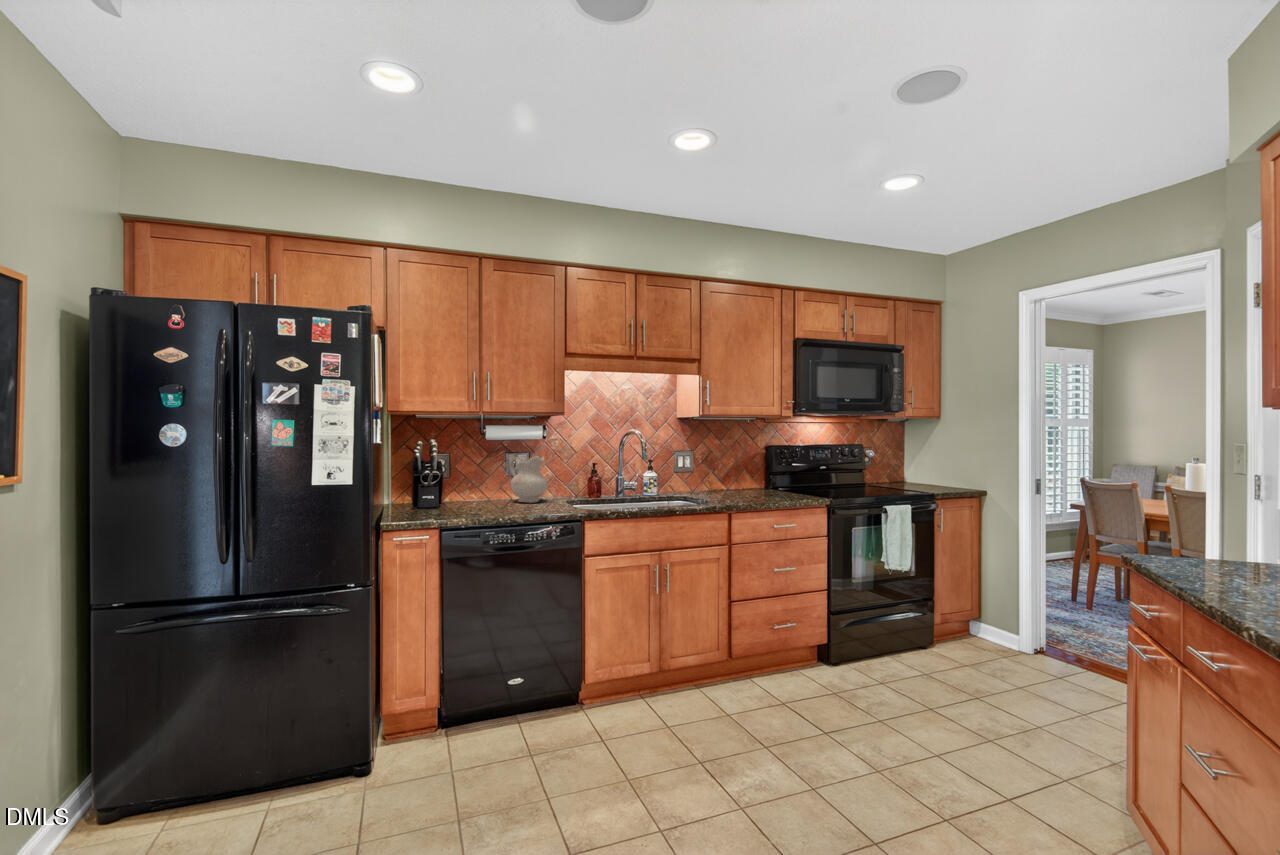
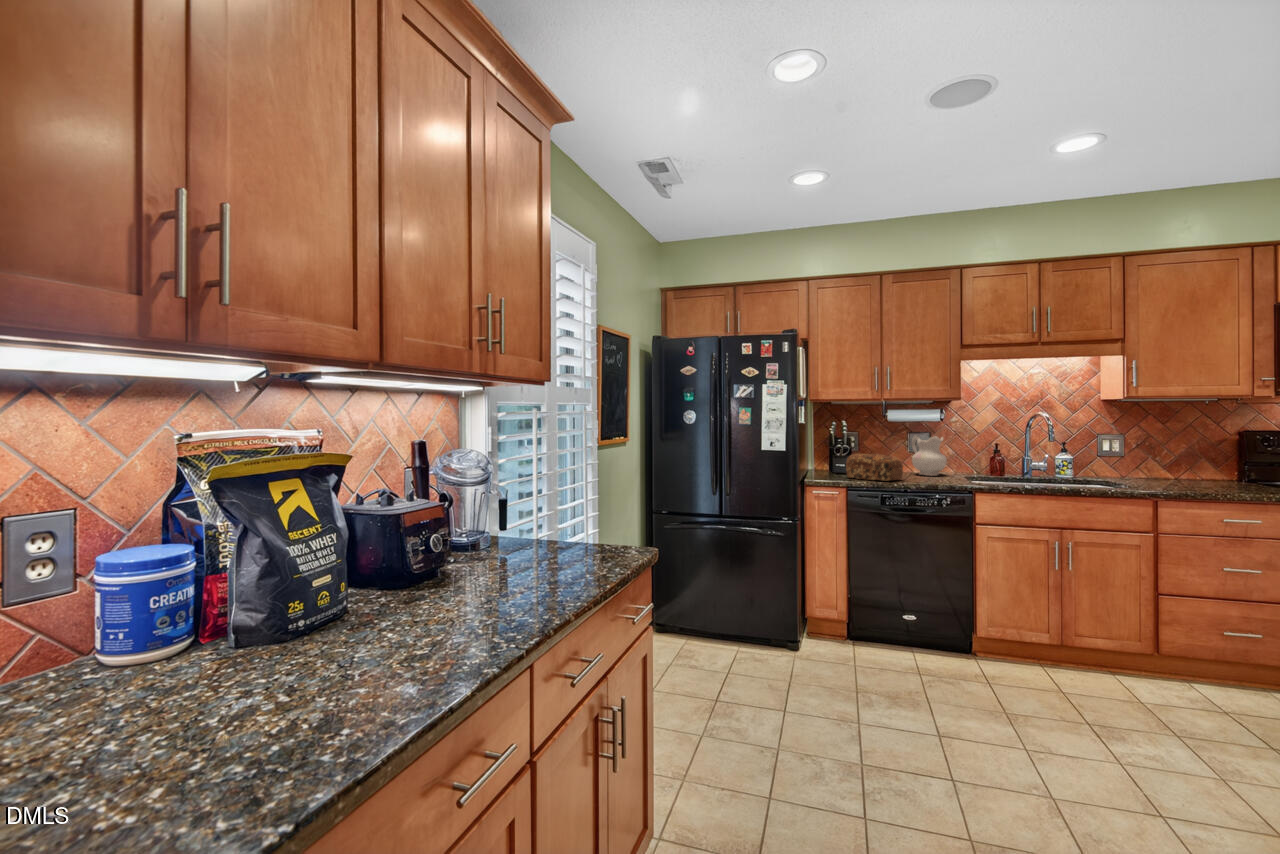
bread loaf: none [435,481,505,514] -> present [846,453,903,481]

